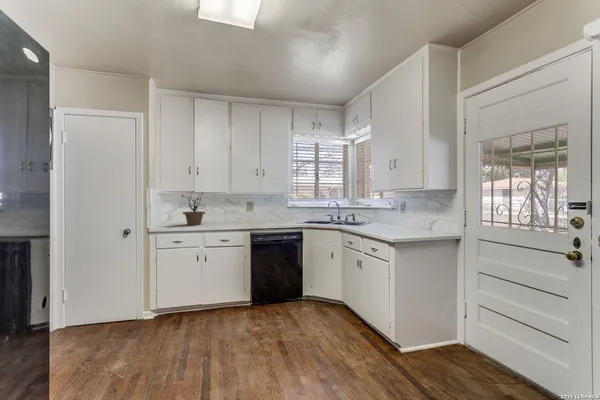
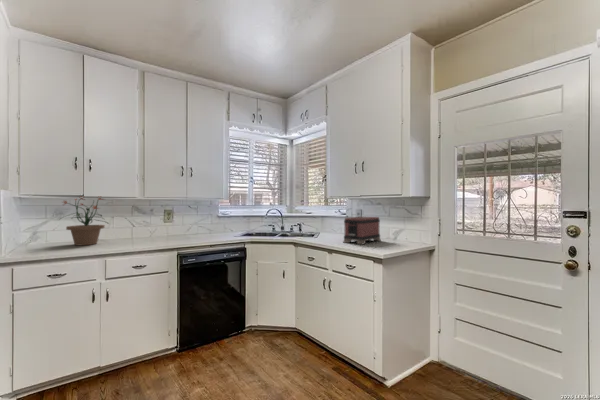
toaster: none [377,208,415,232] -> present [343,217,380,244]

